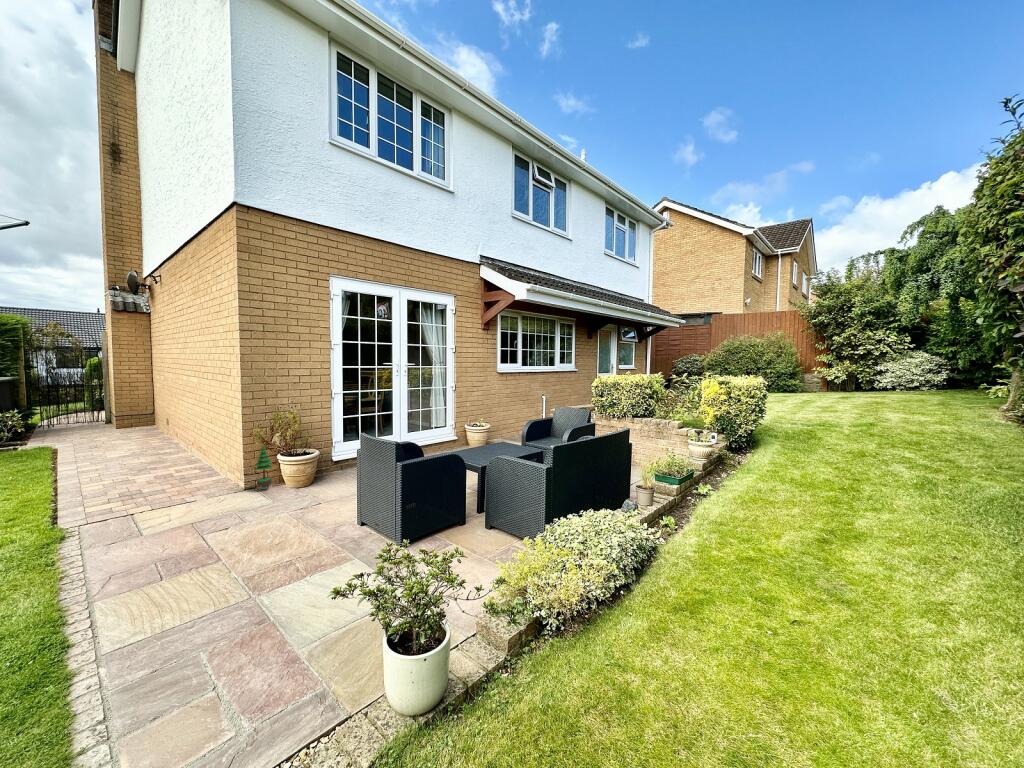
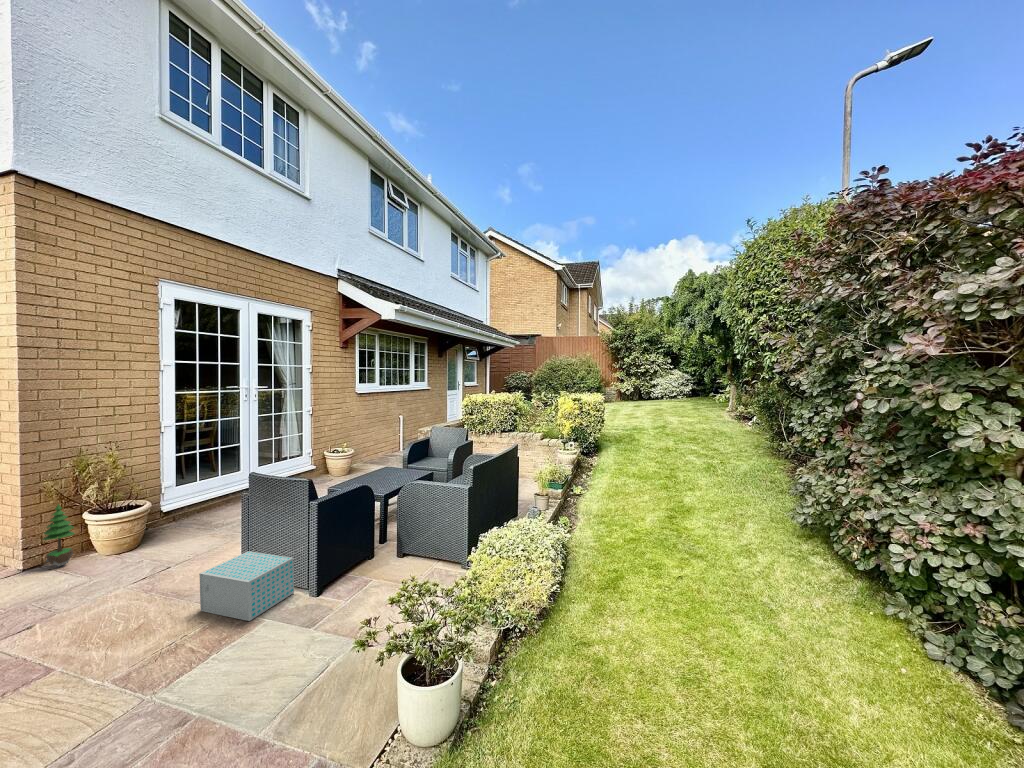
storage box: none [318,500,385,557] -> present [199,551,294,621]

